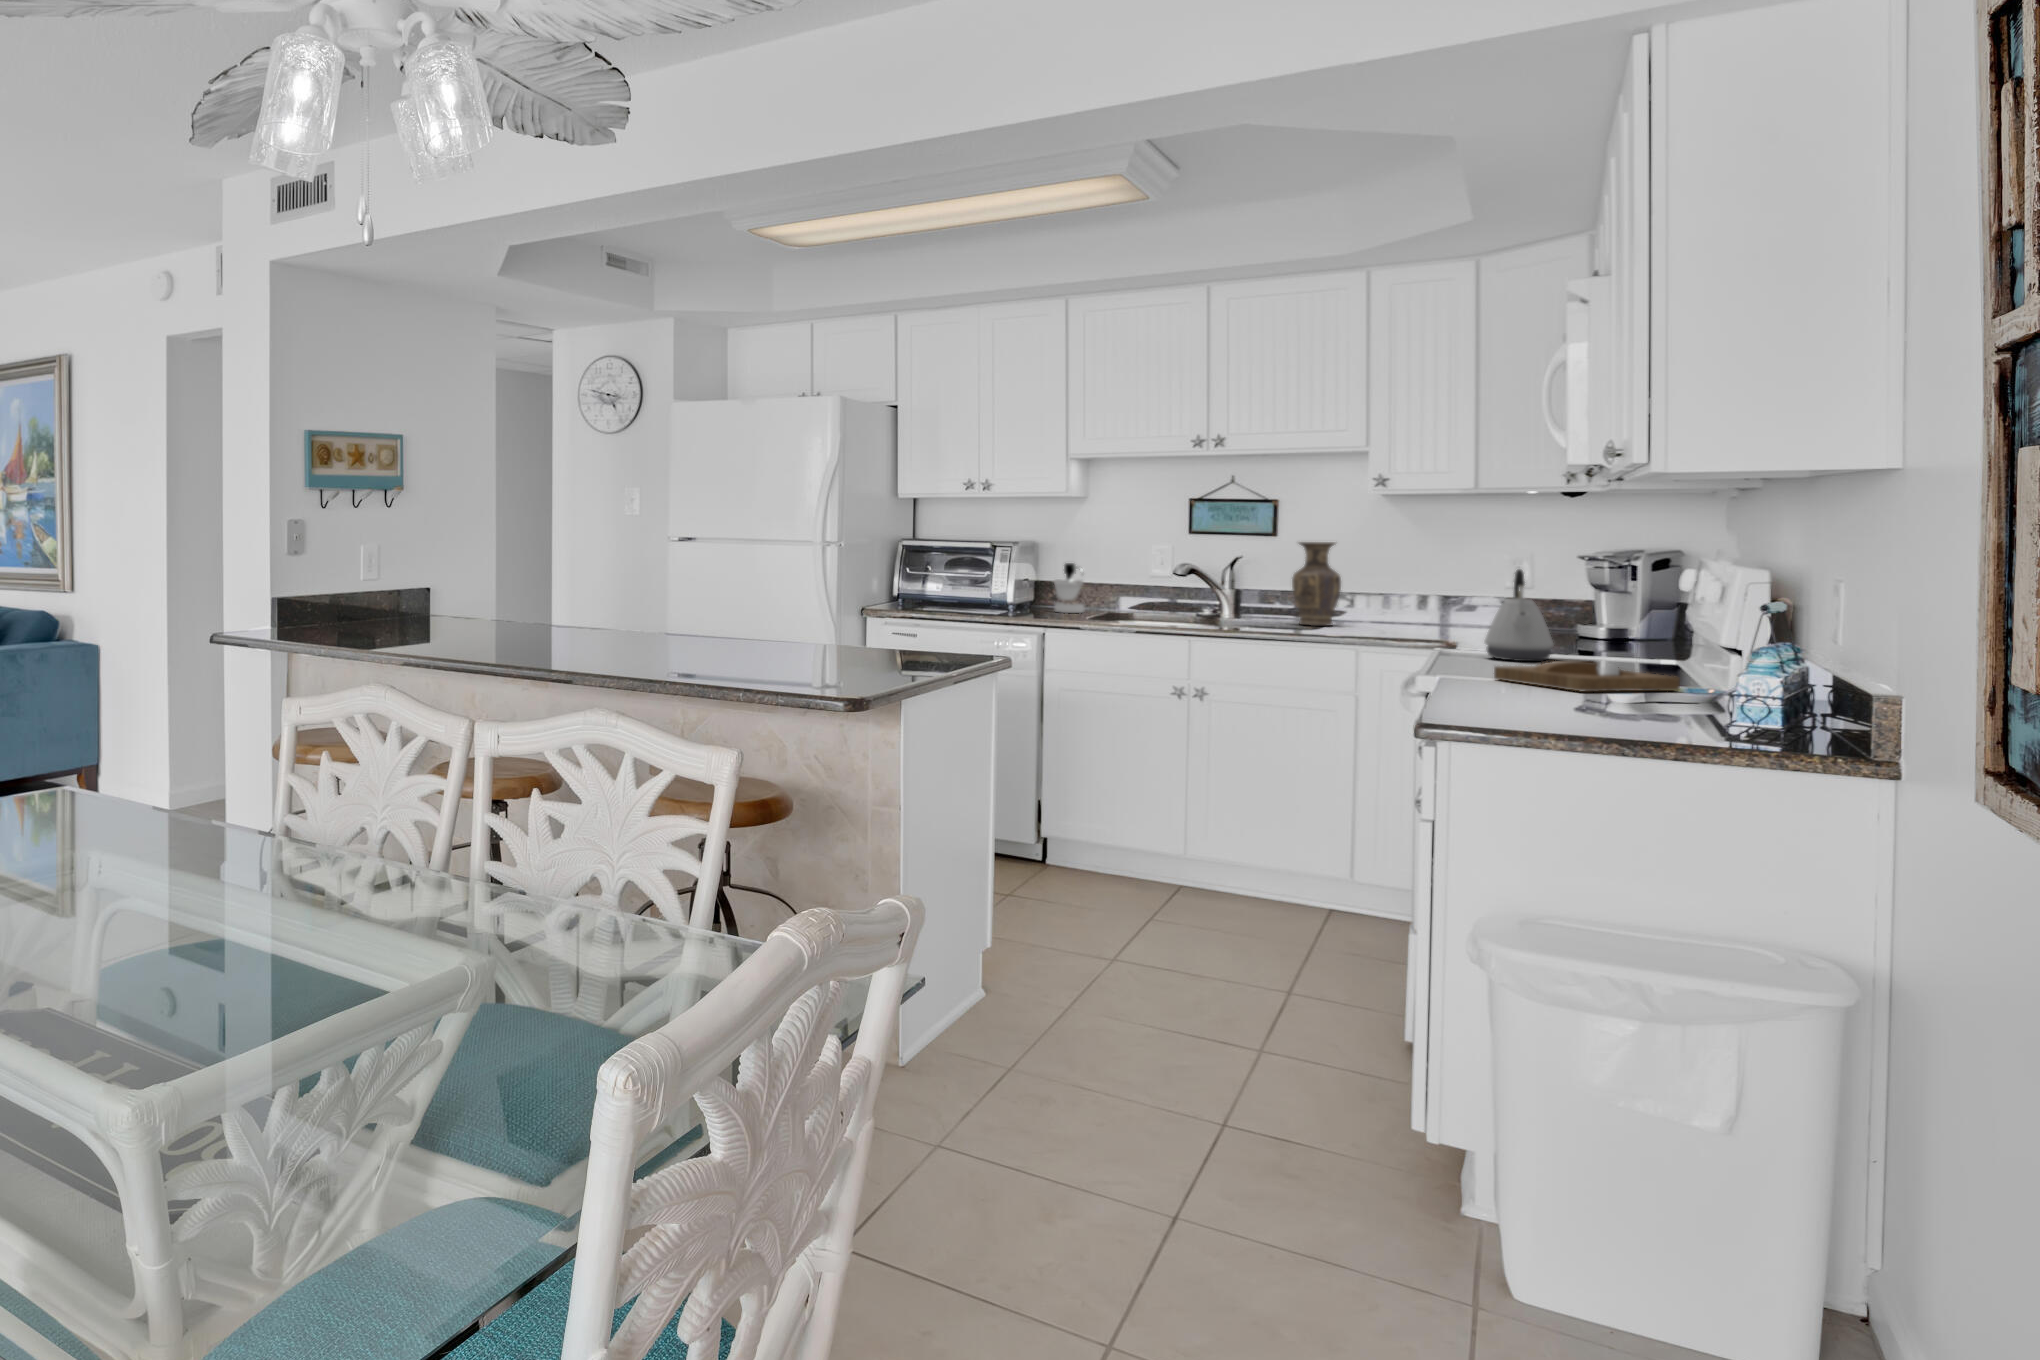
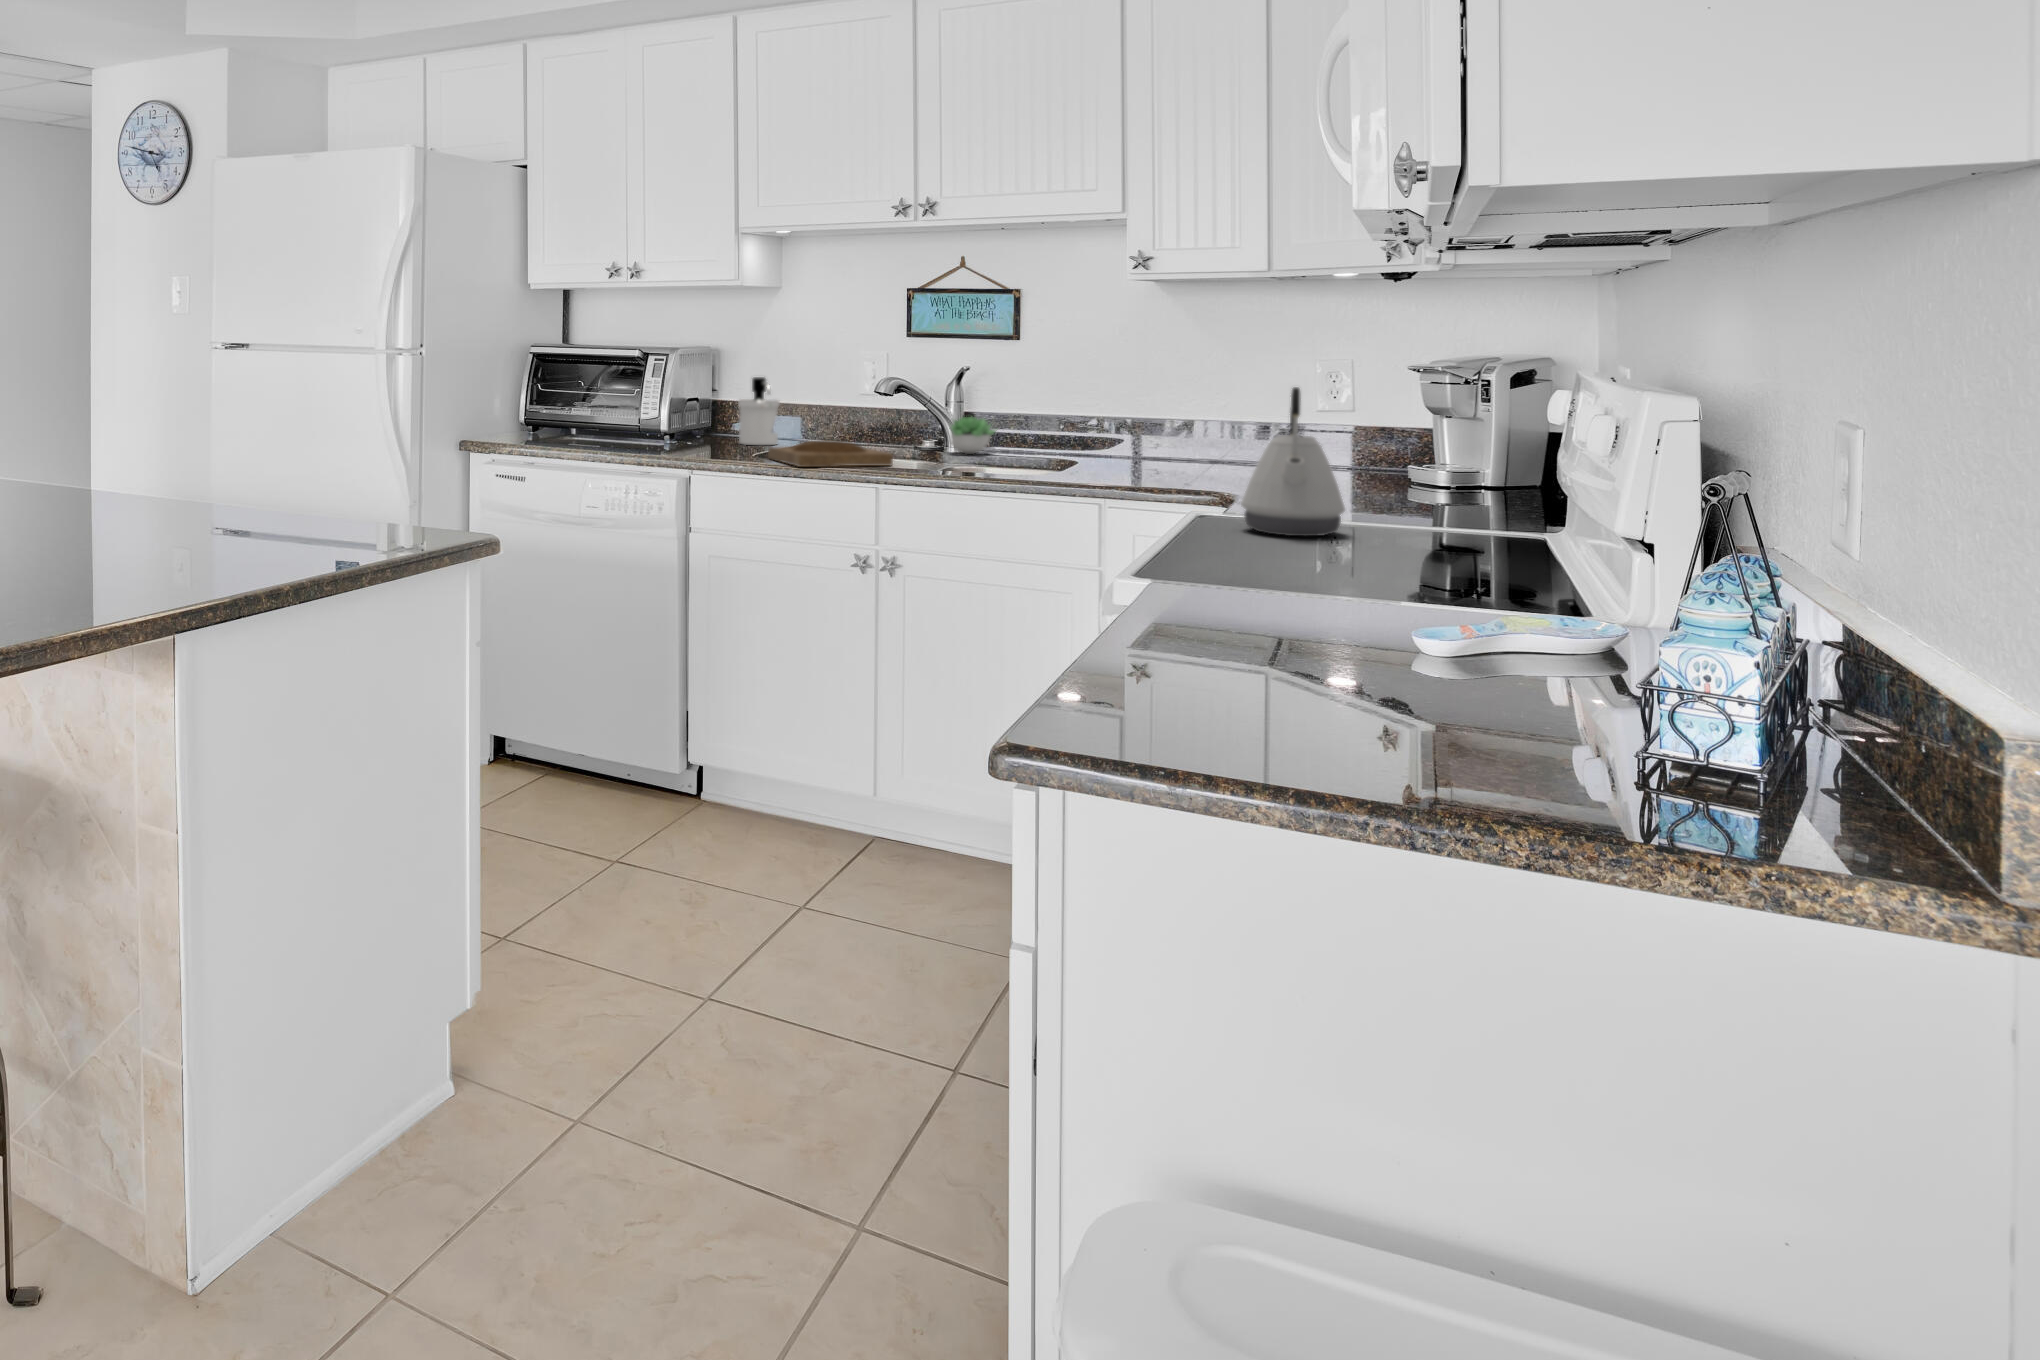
vase: present [1292,542,1341,626] -> none [1029,346,1094,465]
succulent plant: none [1218,592,1262,619] -> present [949,417,995,454]
tray: present [1494,661,1680,692] -> present [768,440,893,467]

